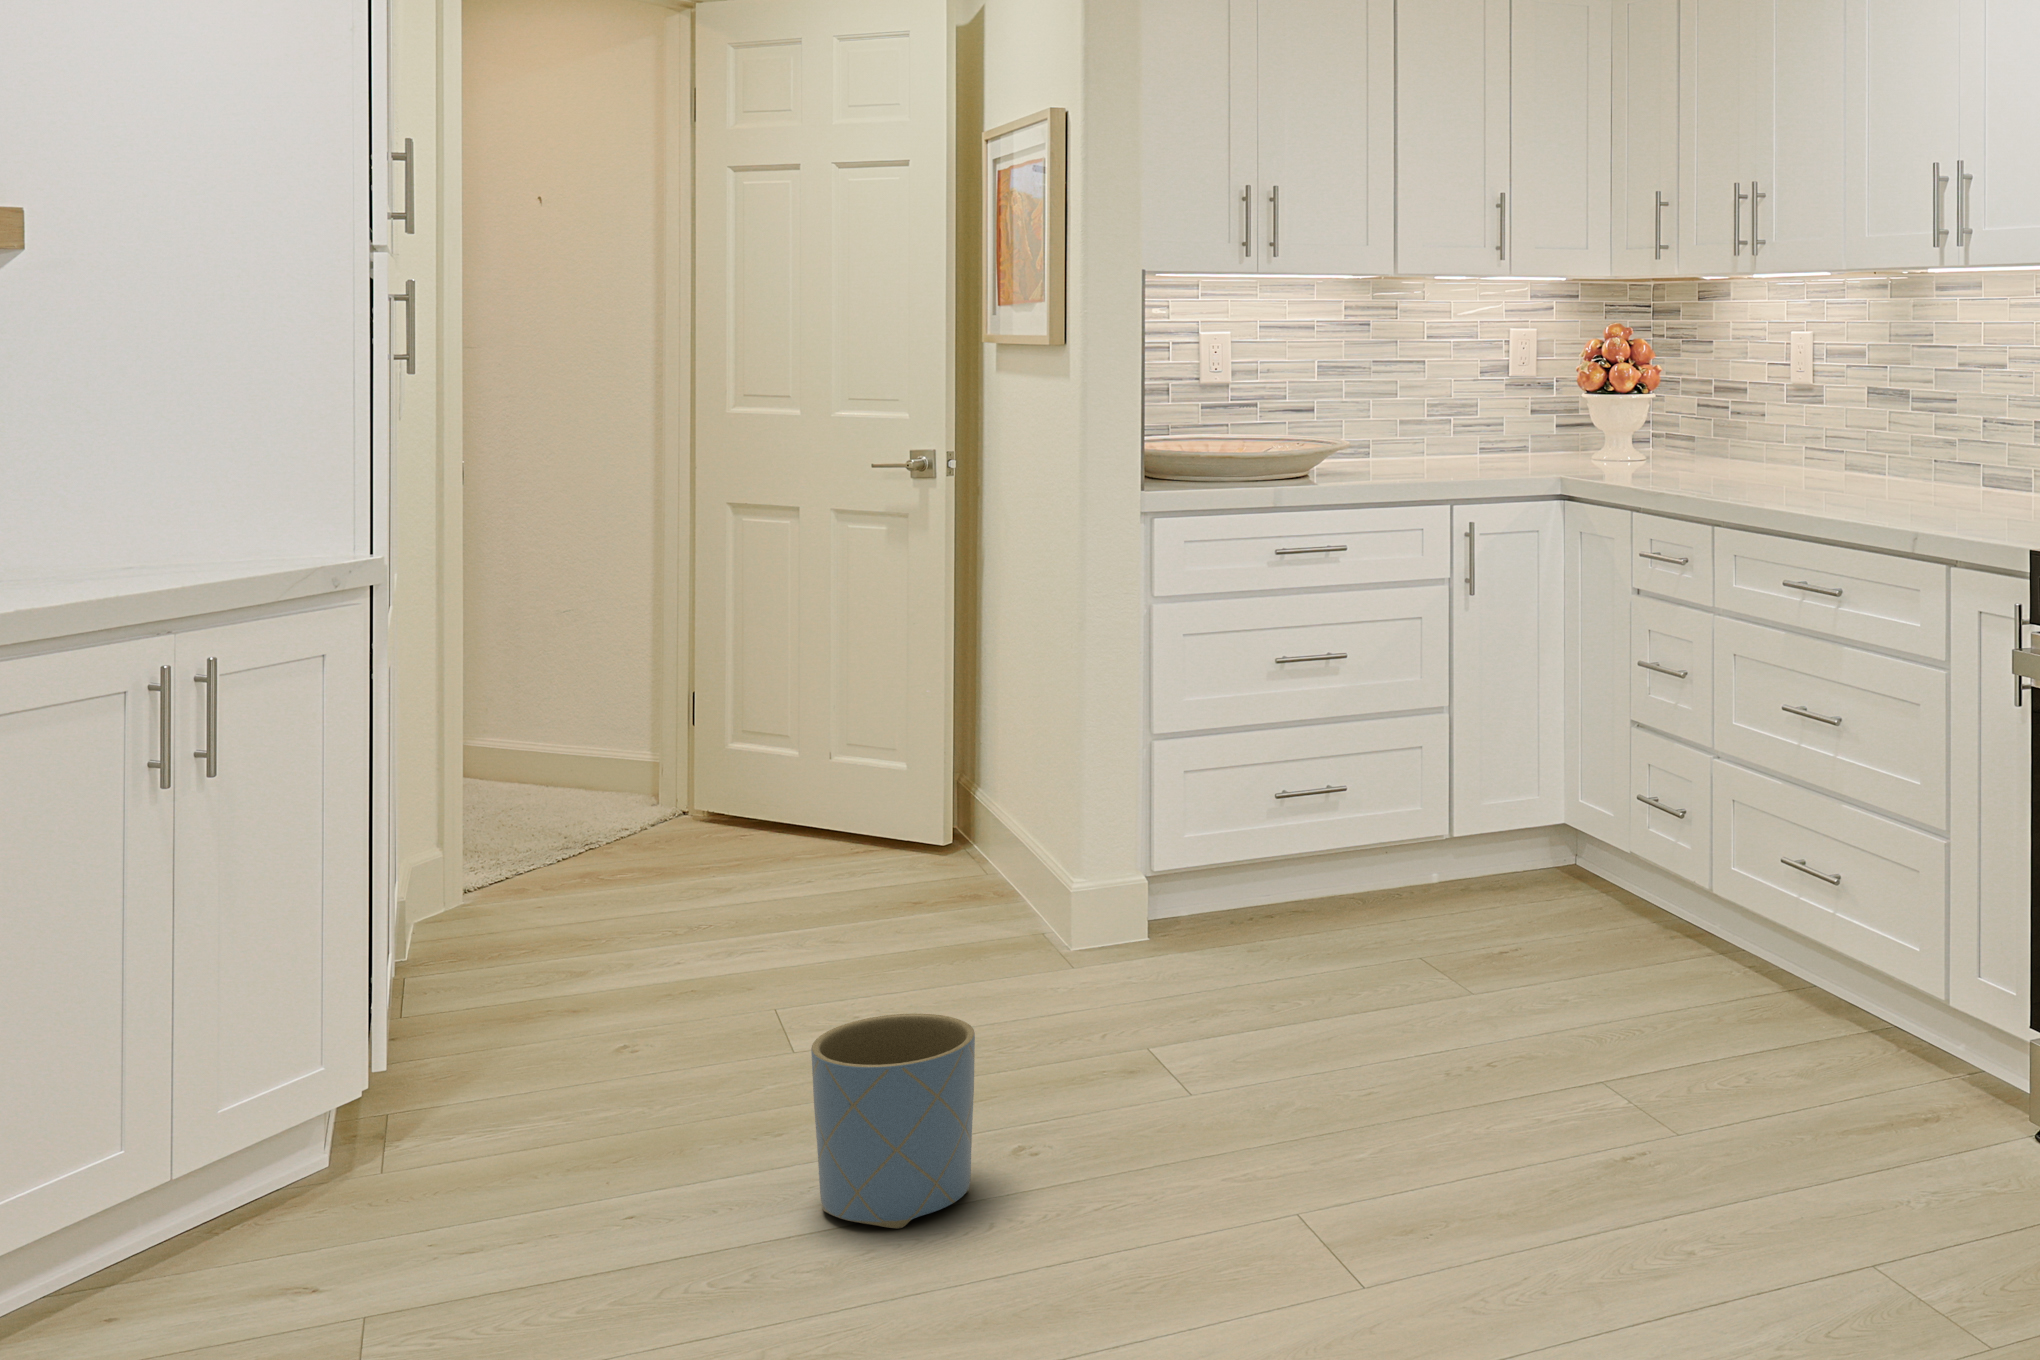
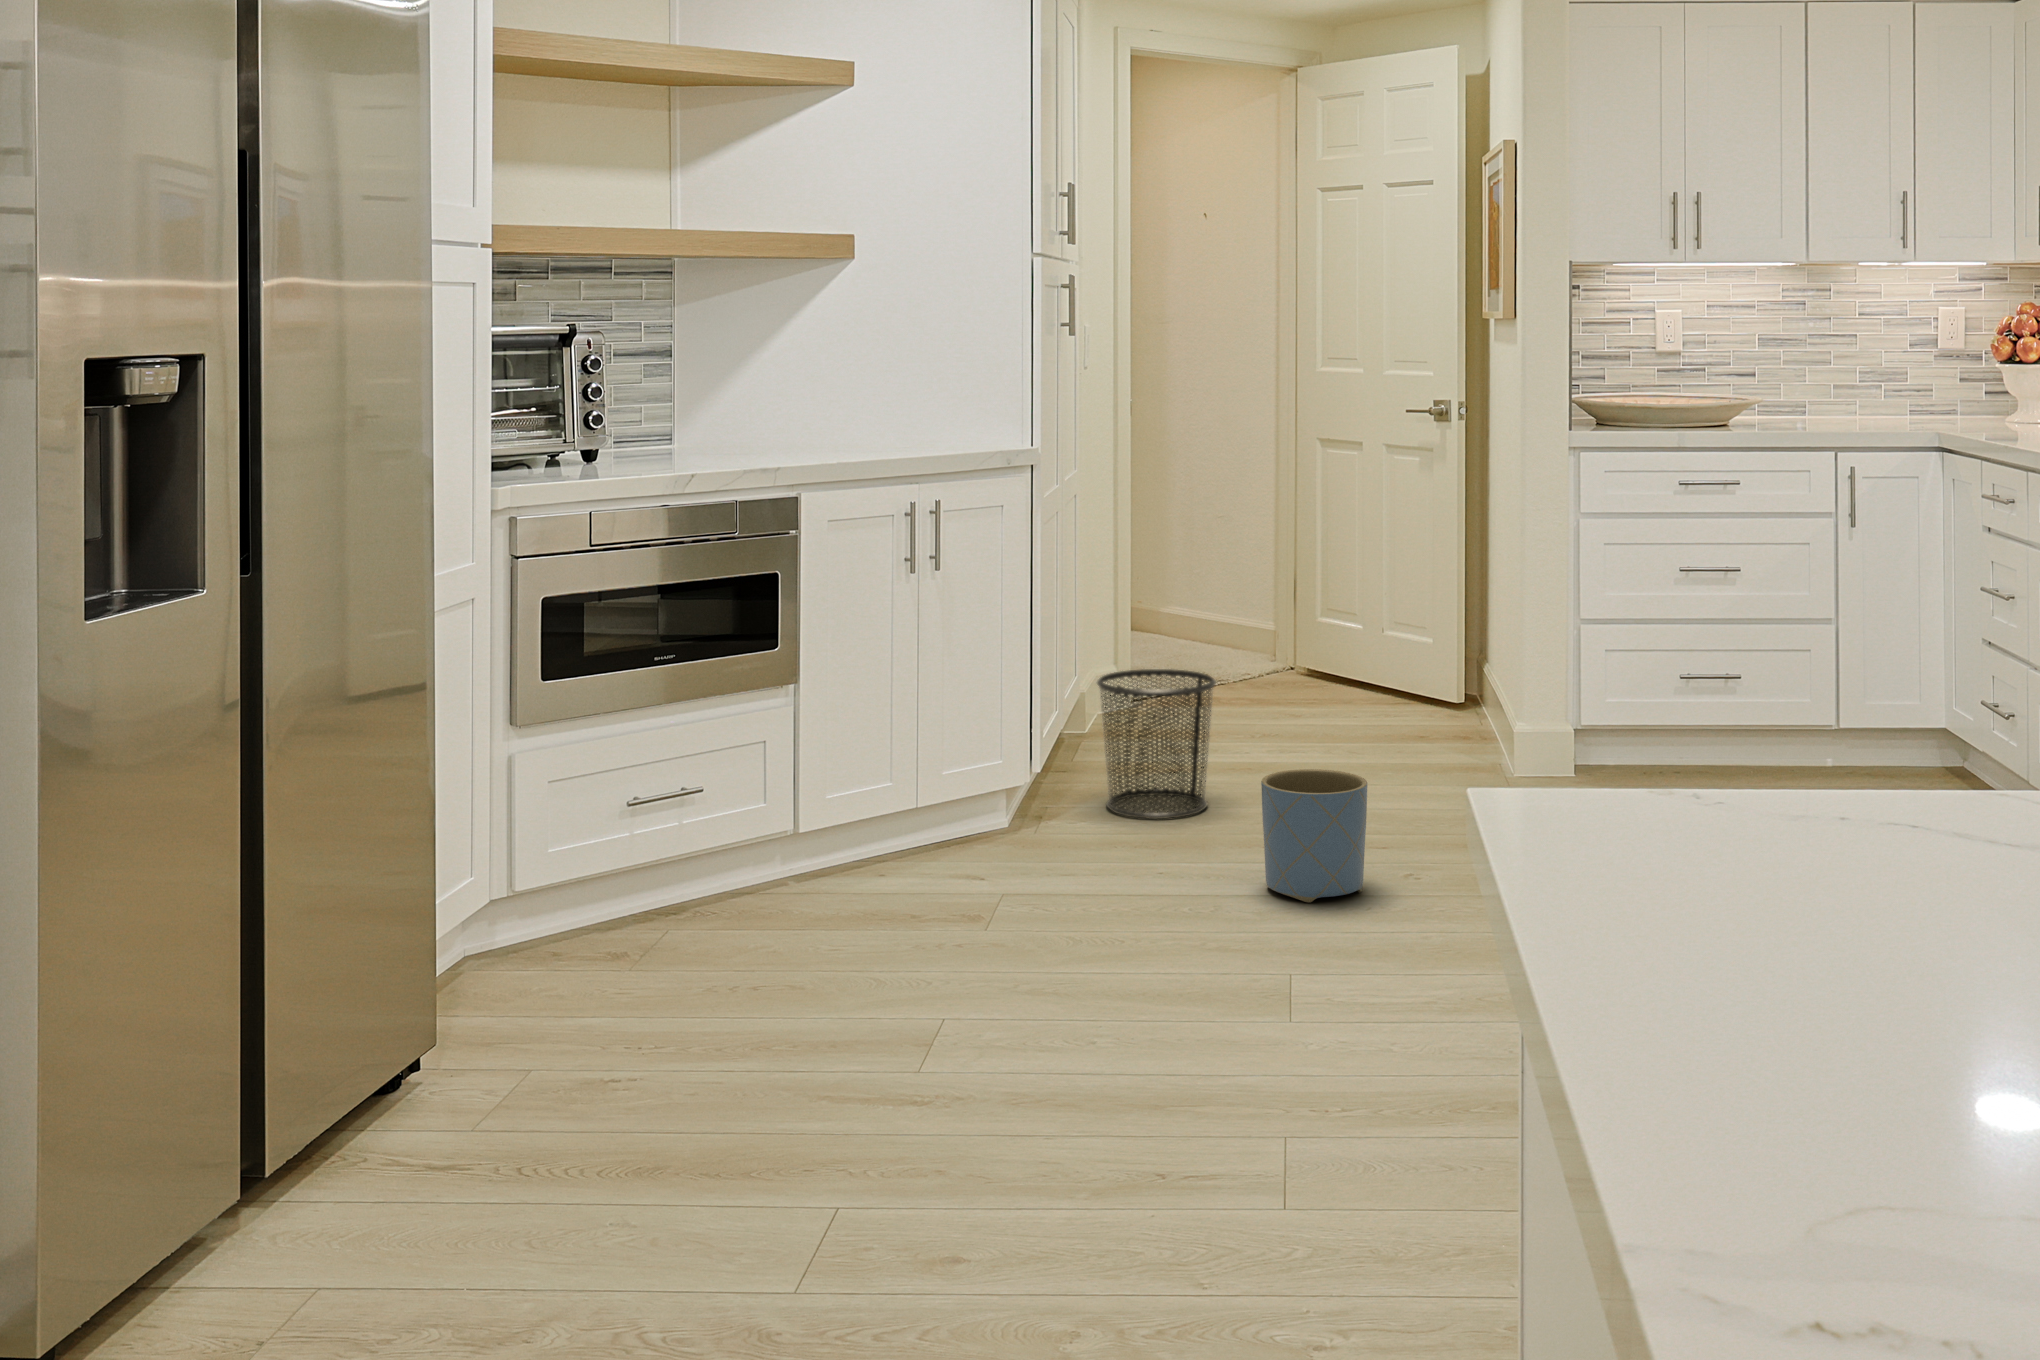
waste bin: none [481,872,679,1115] -> present [1097,669,1216,819]

